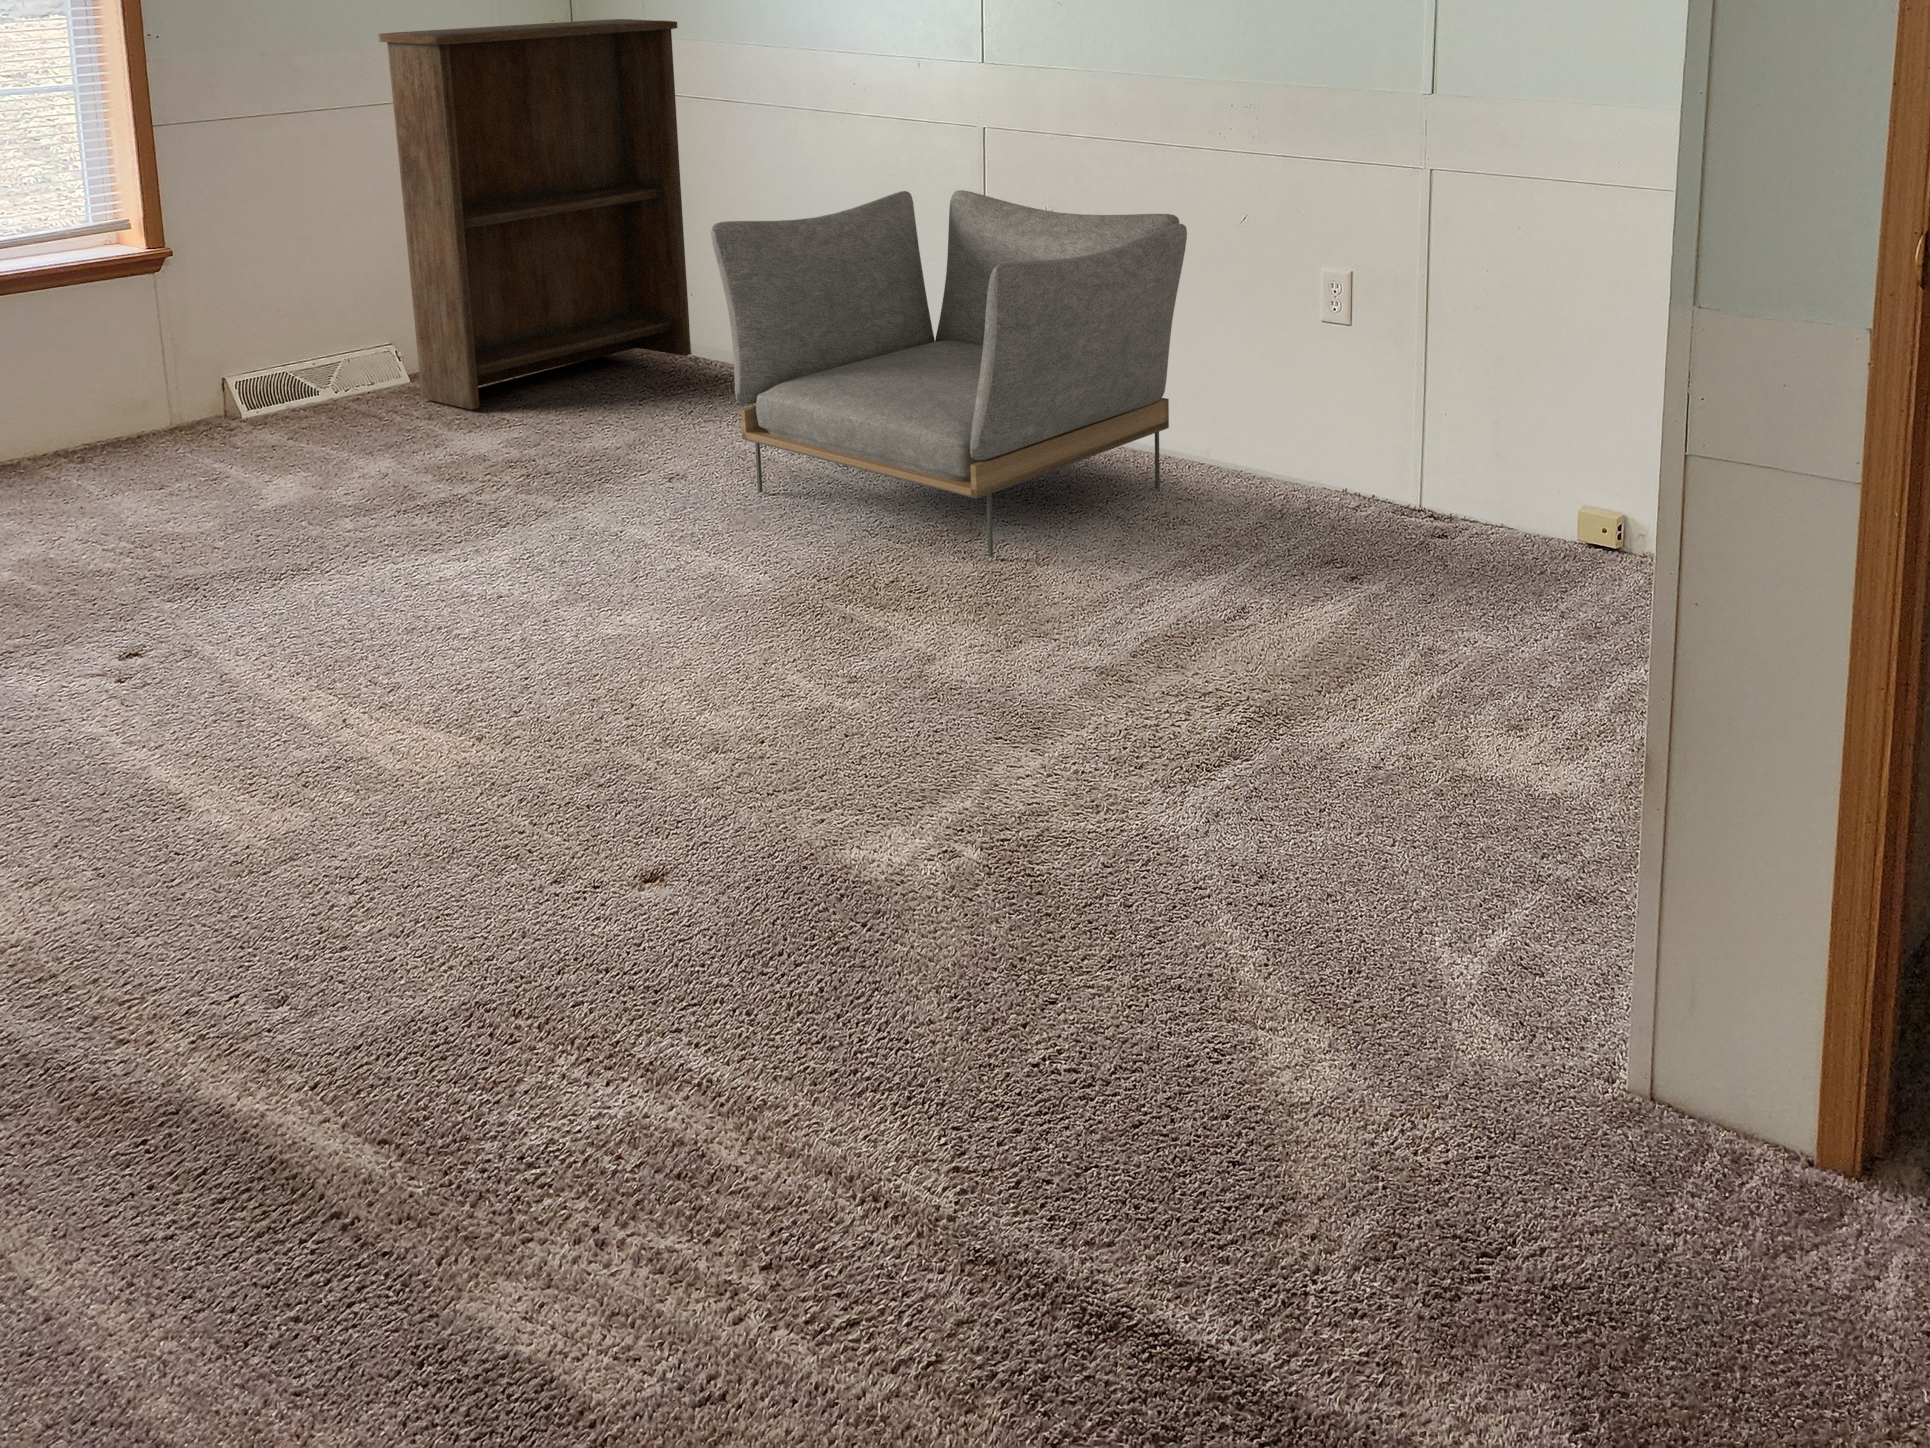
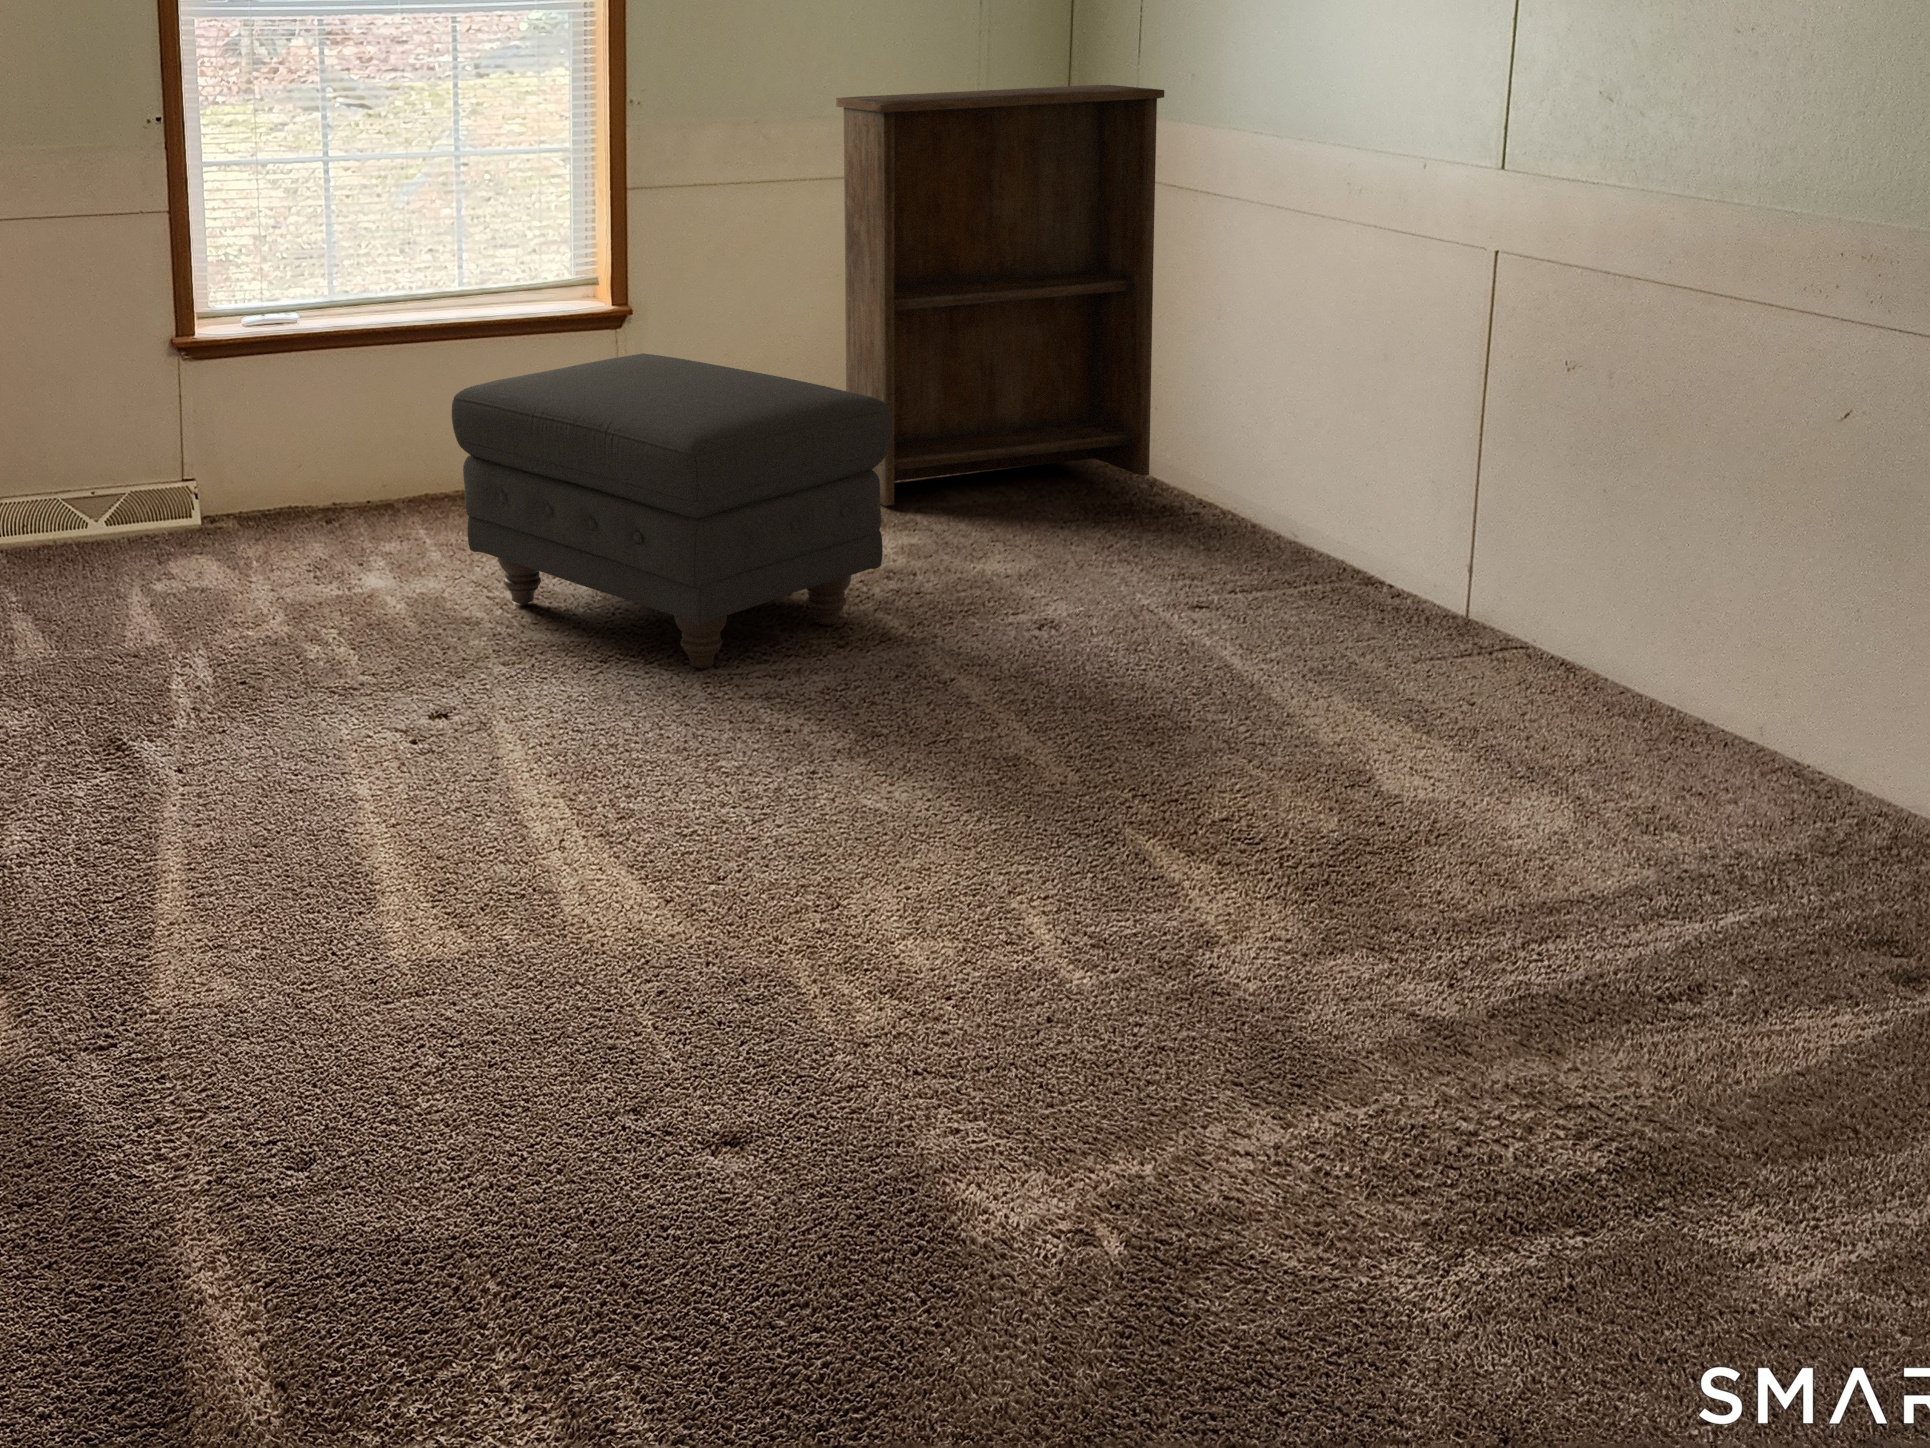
armchair: present [711,190,1187,557] -> none [1099,316,1735,816]
ottoman: none [41,287,524,566] -> present [452,353,893,668]

